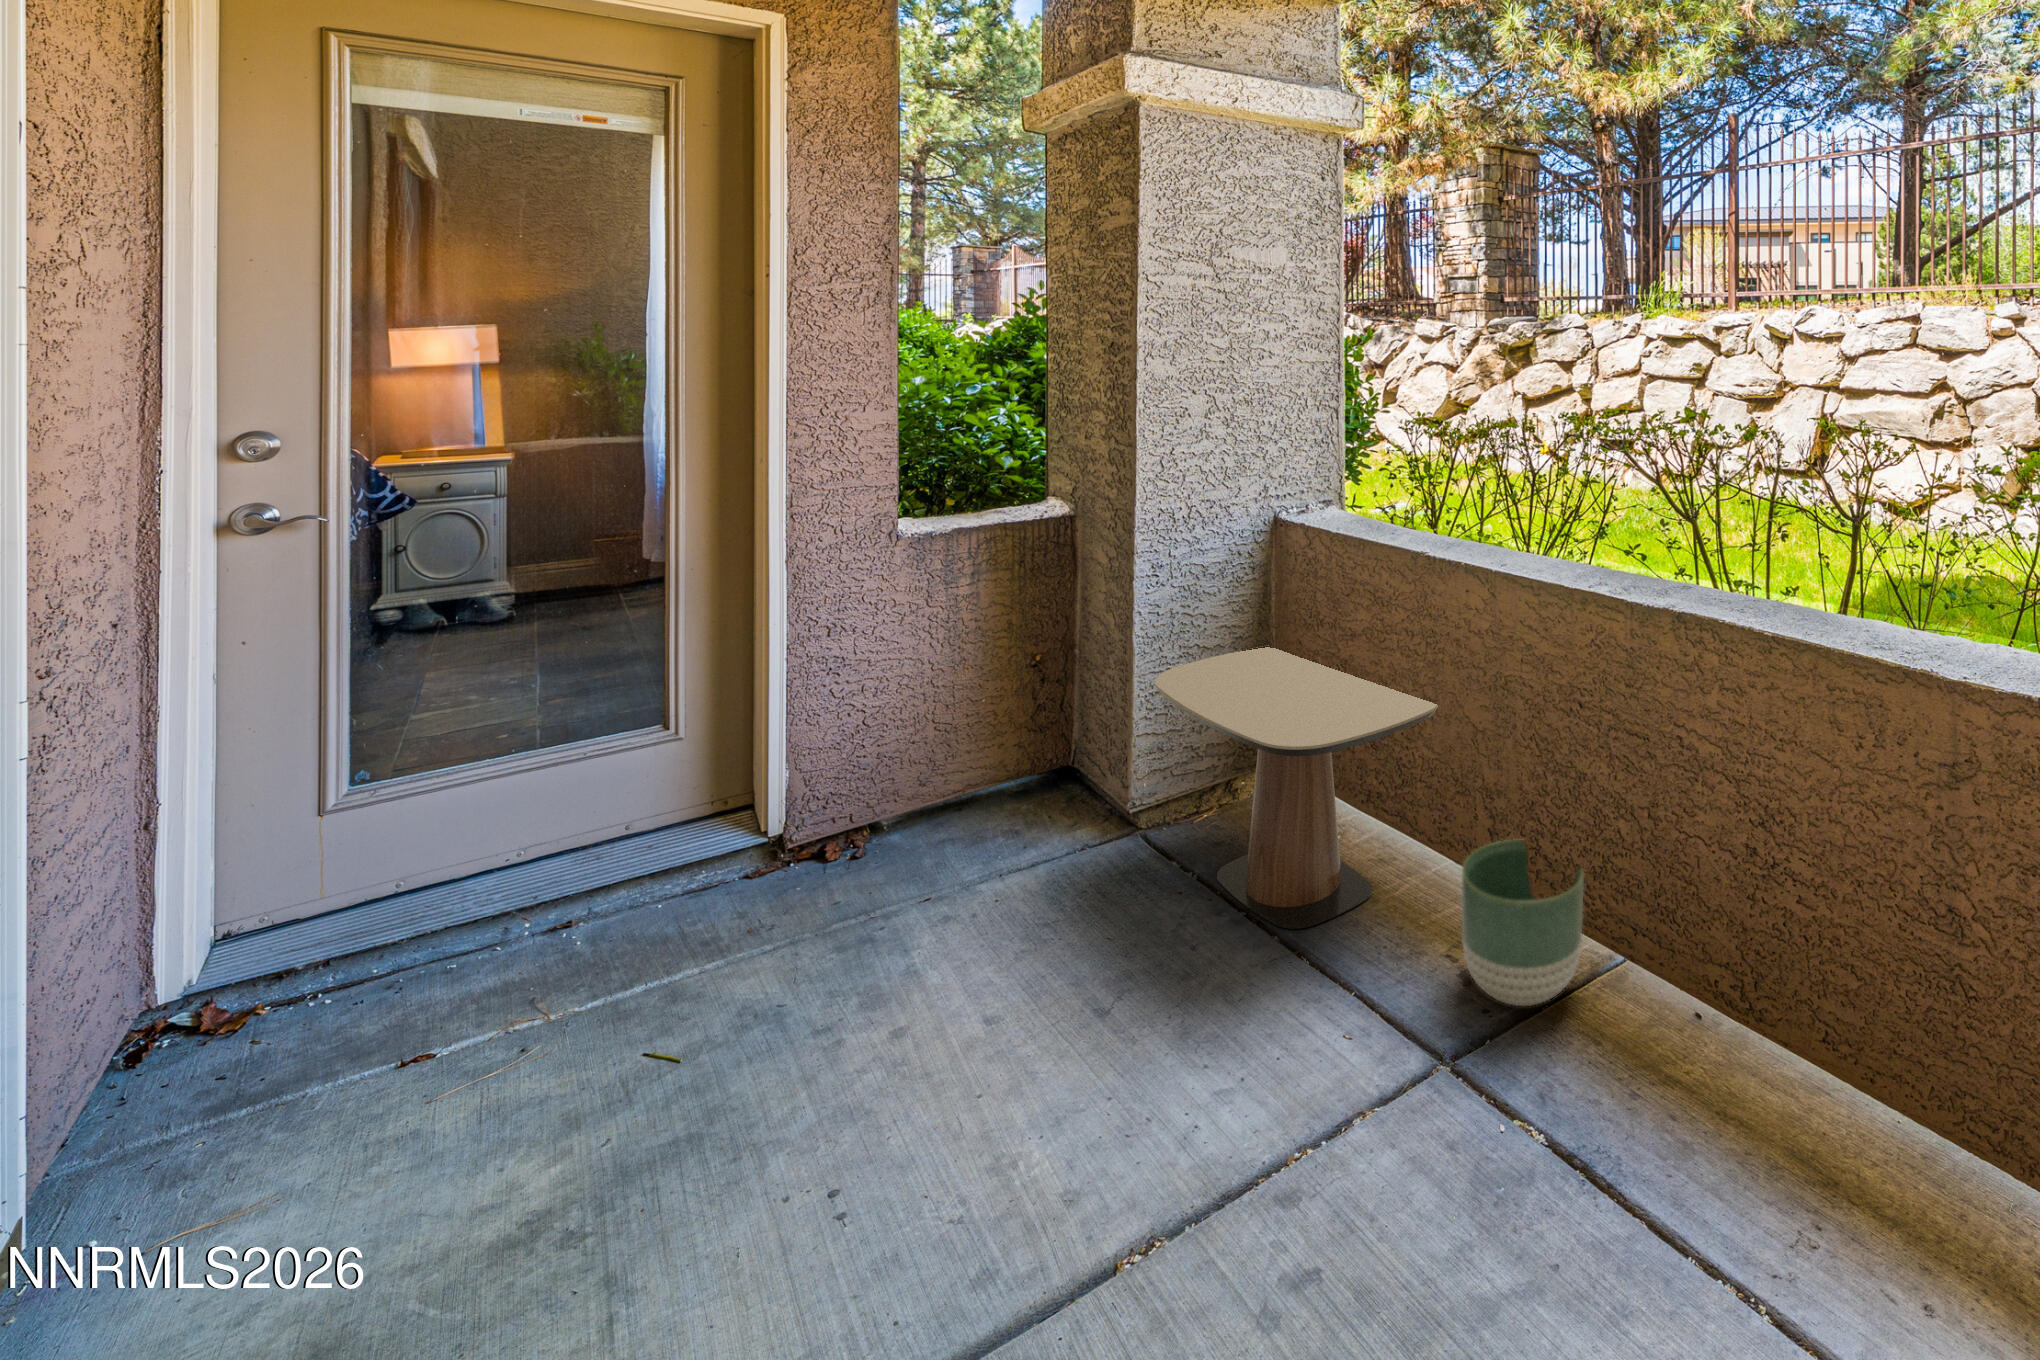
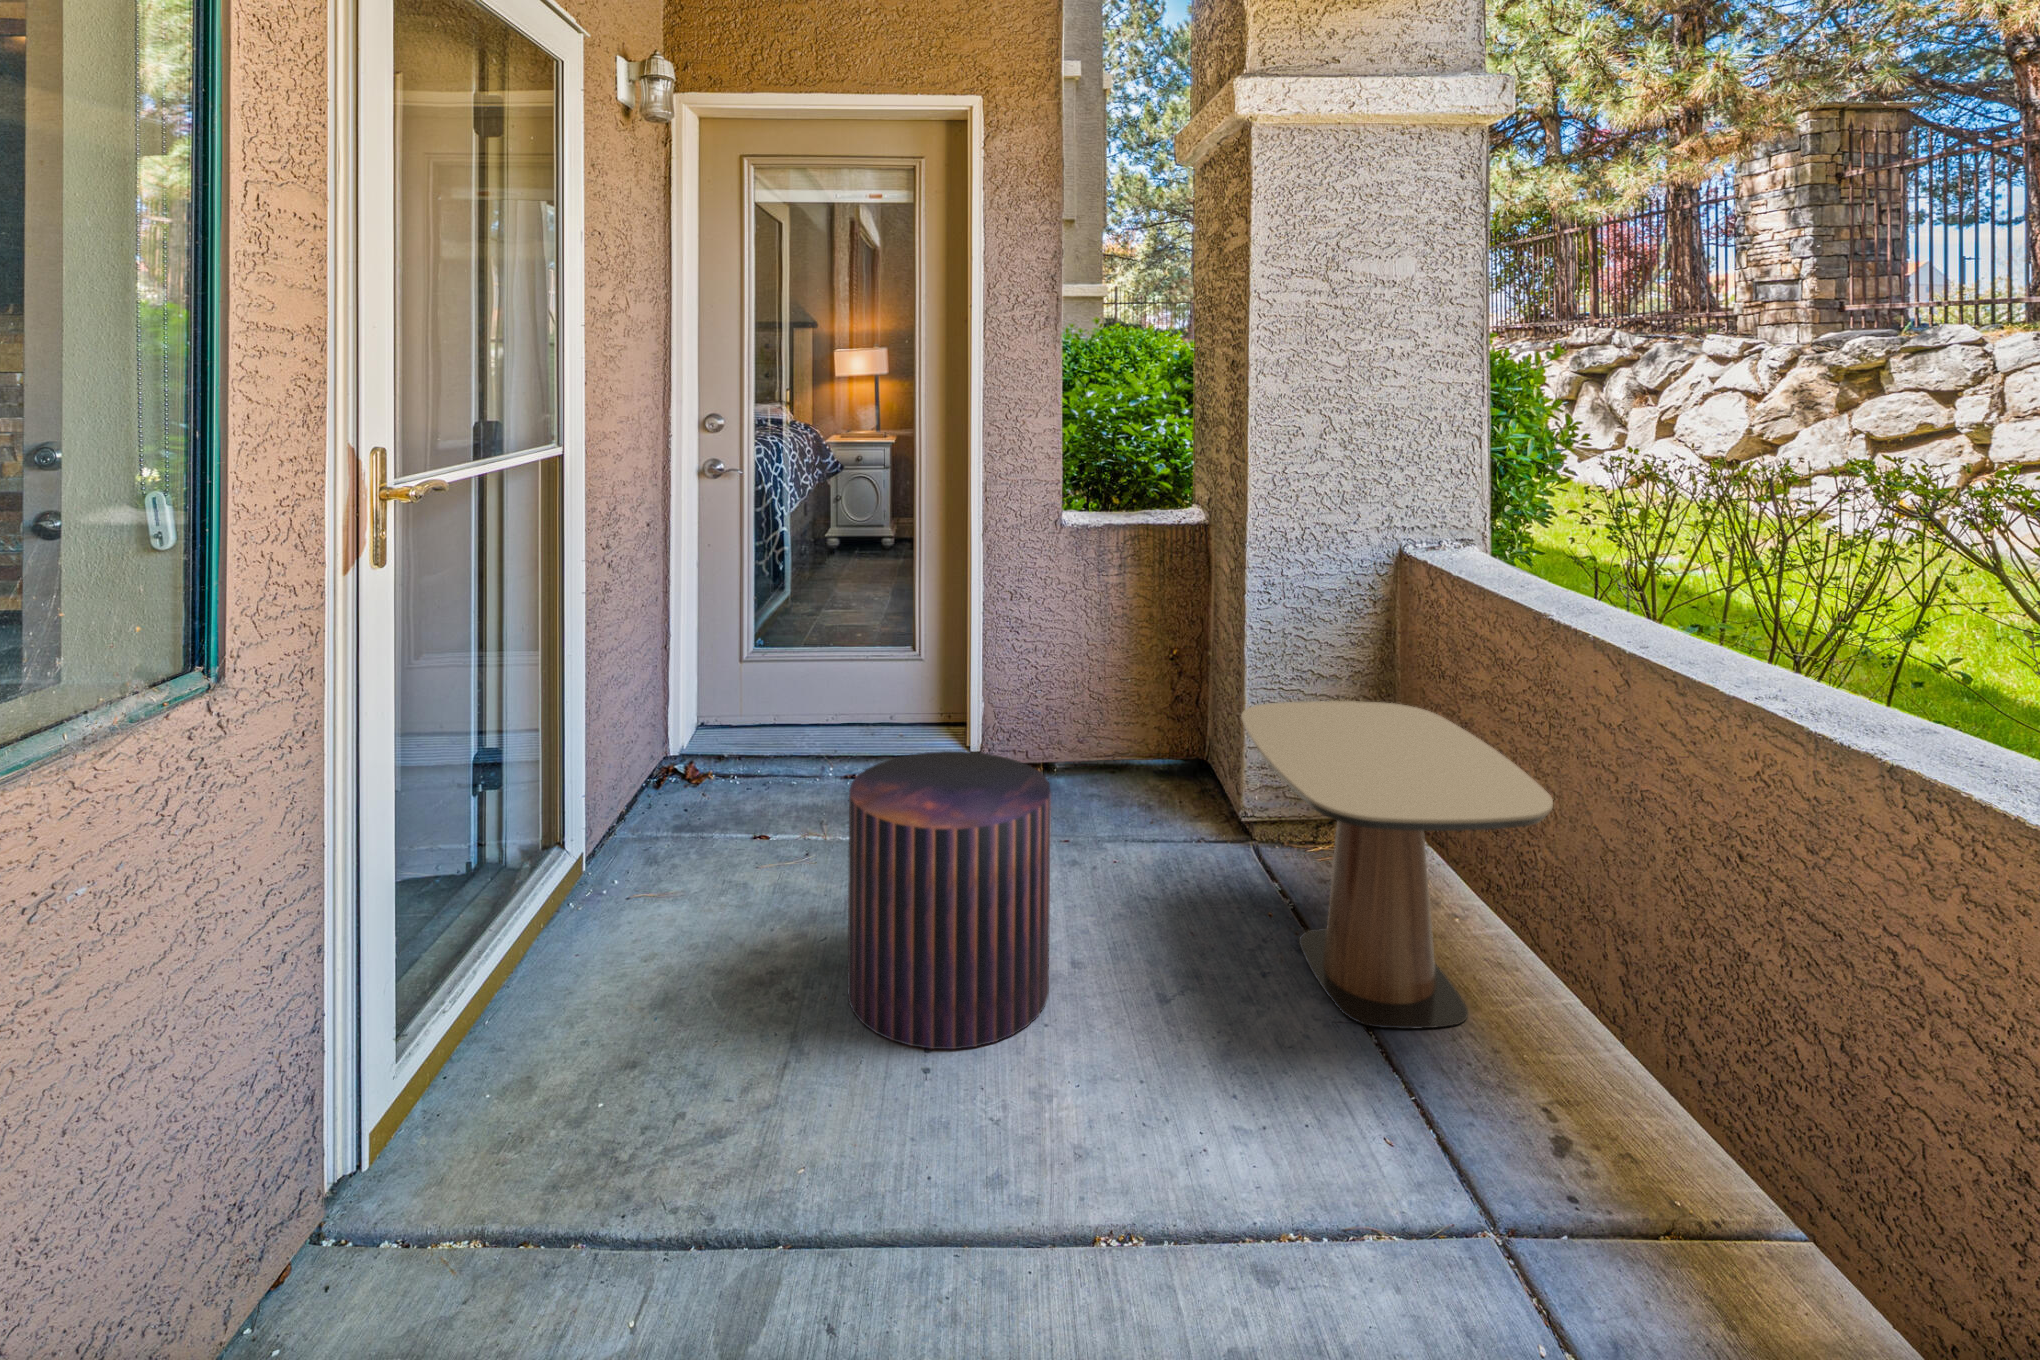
pouf: none [710,791,989,1168] -> present [848,751,1051,1049]
planter: present [1462,840,1584,1006] -> none [1531,1007,1715,1243]

